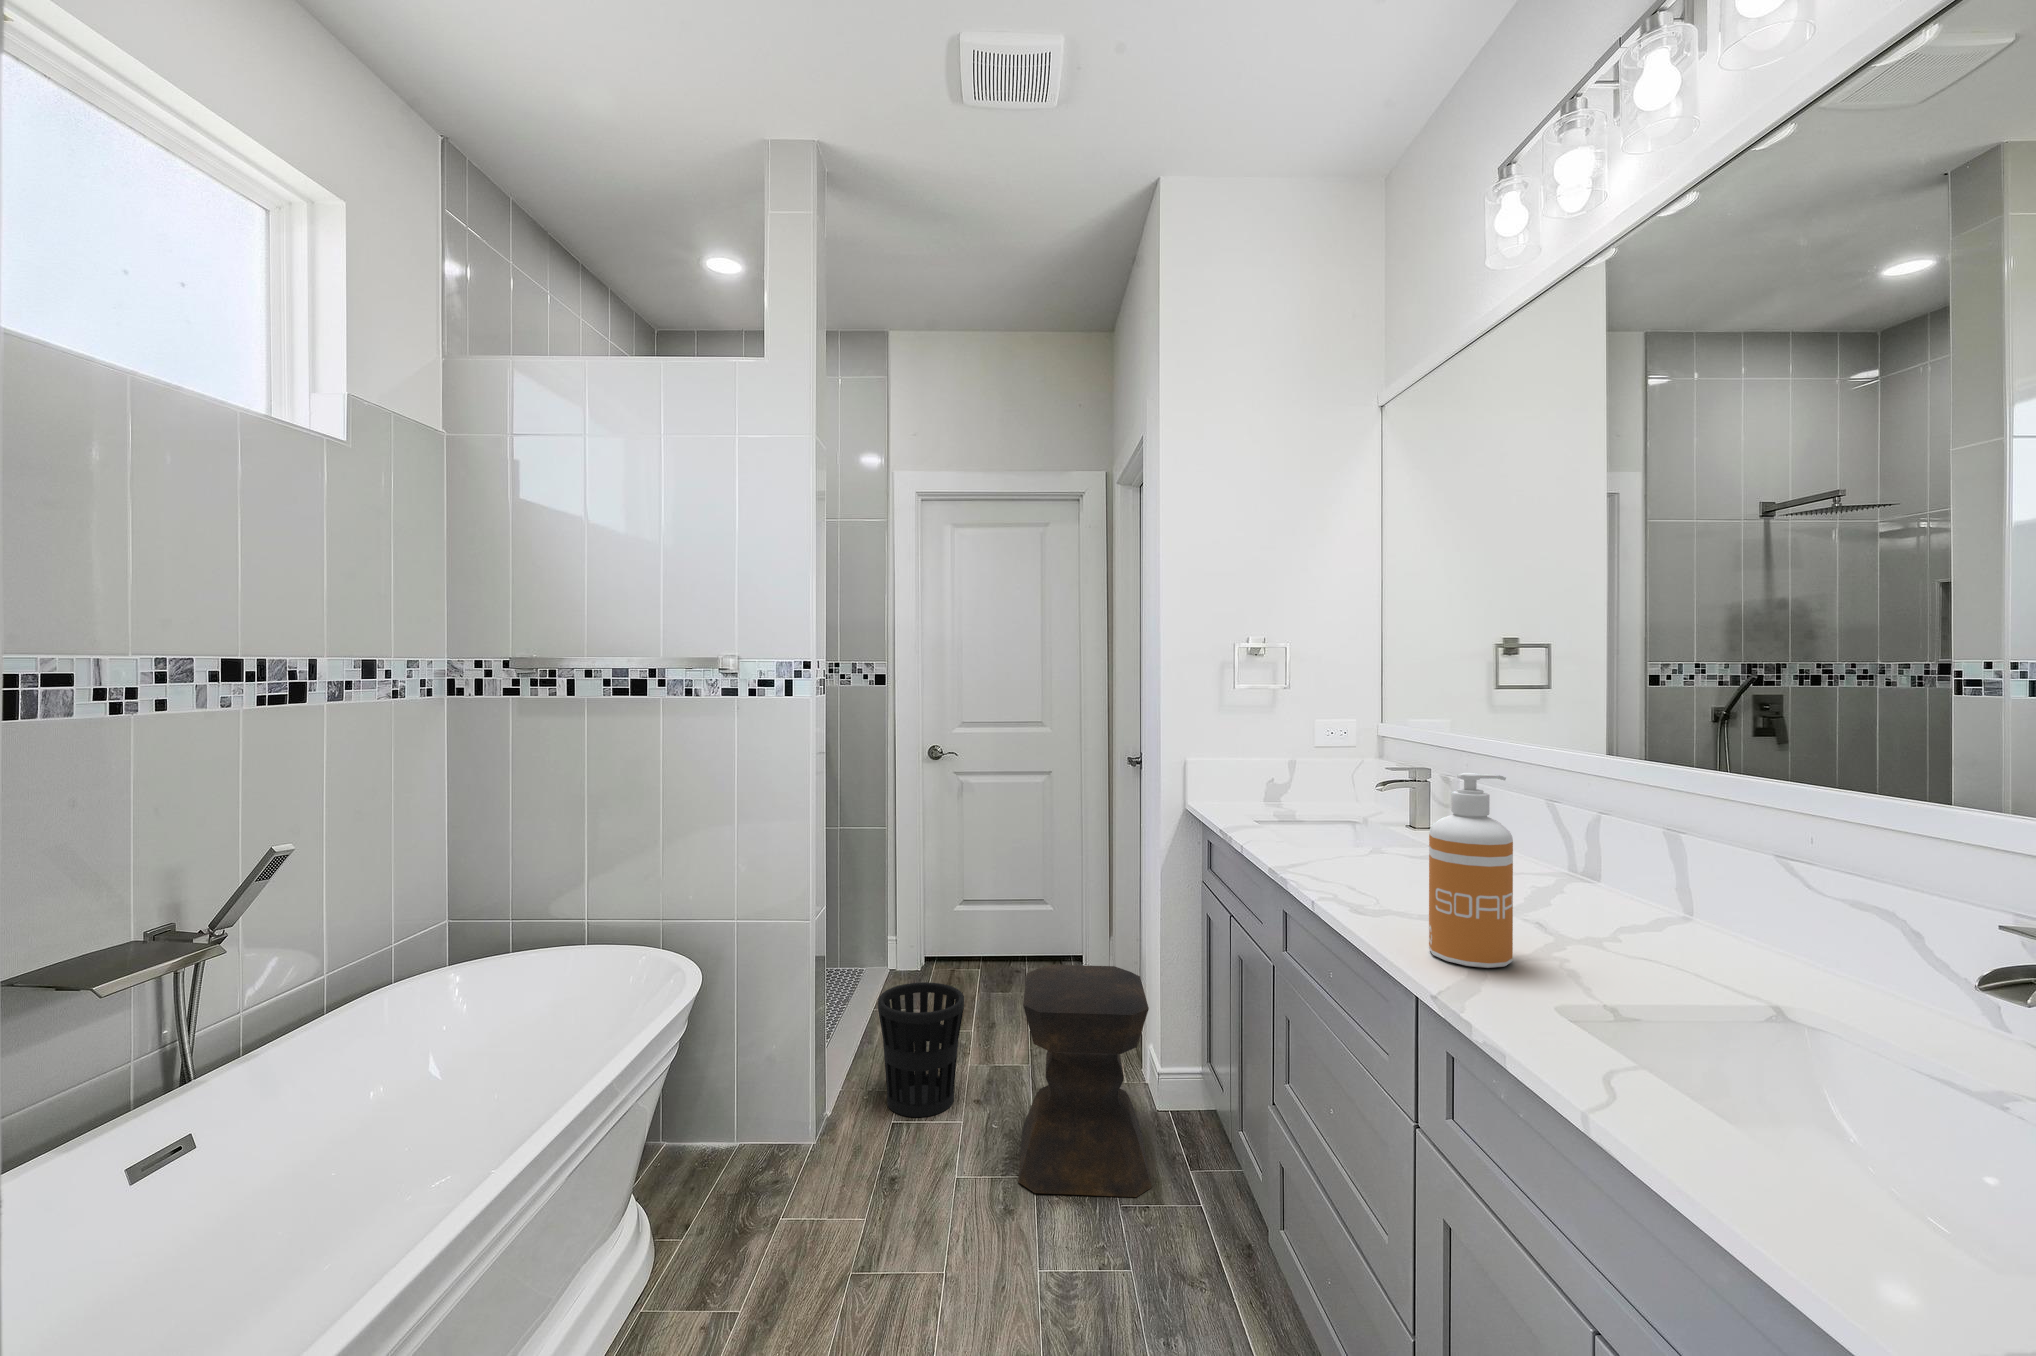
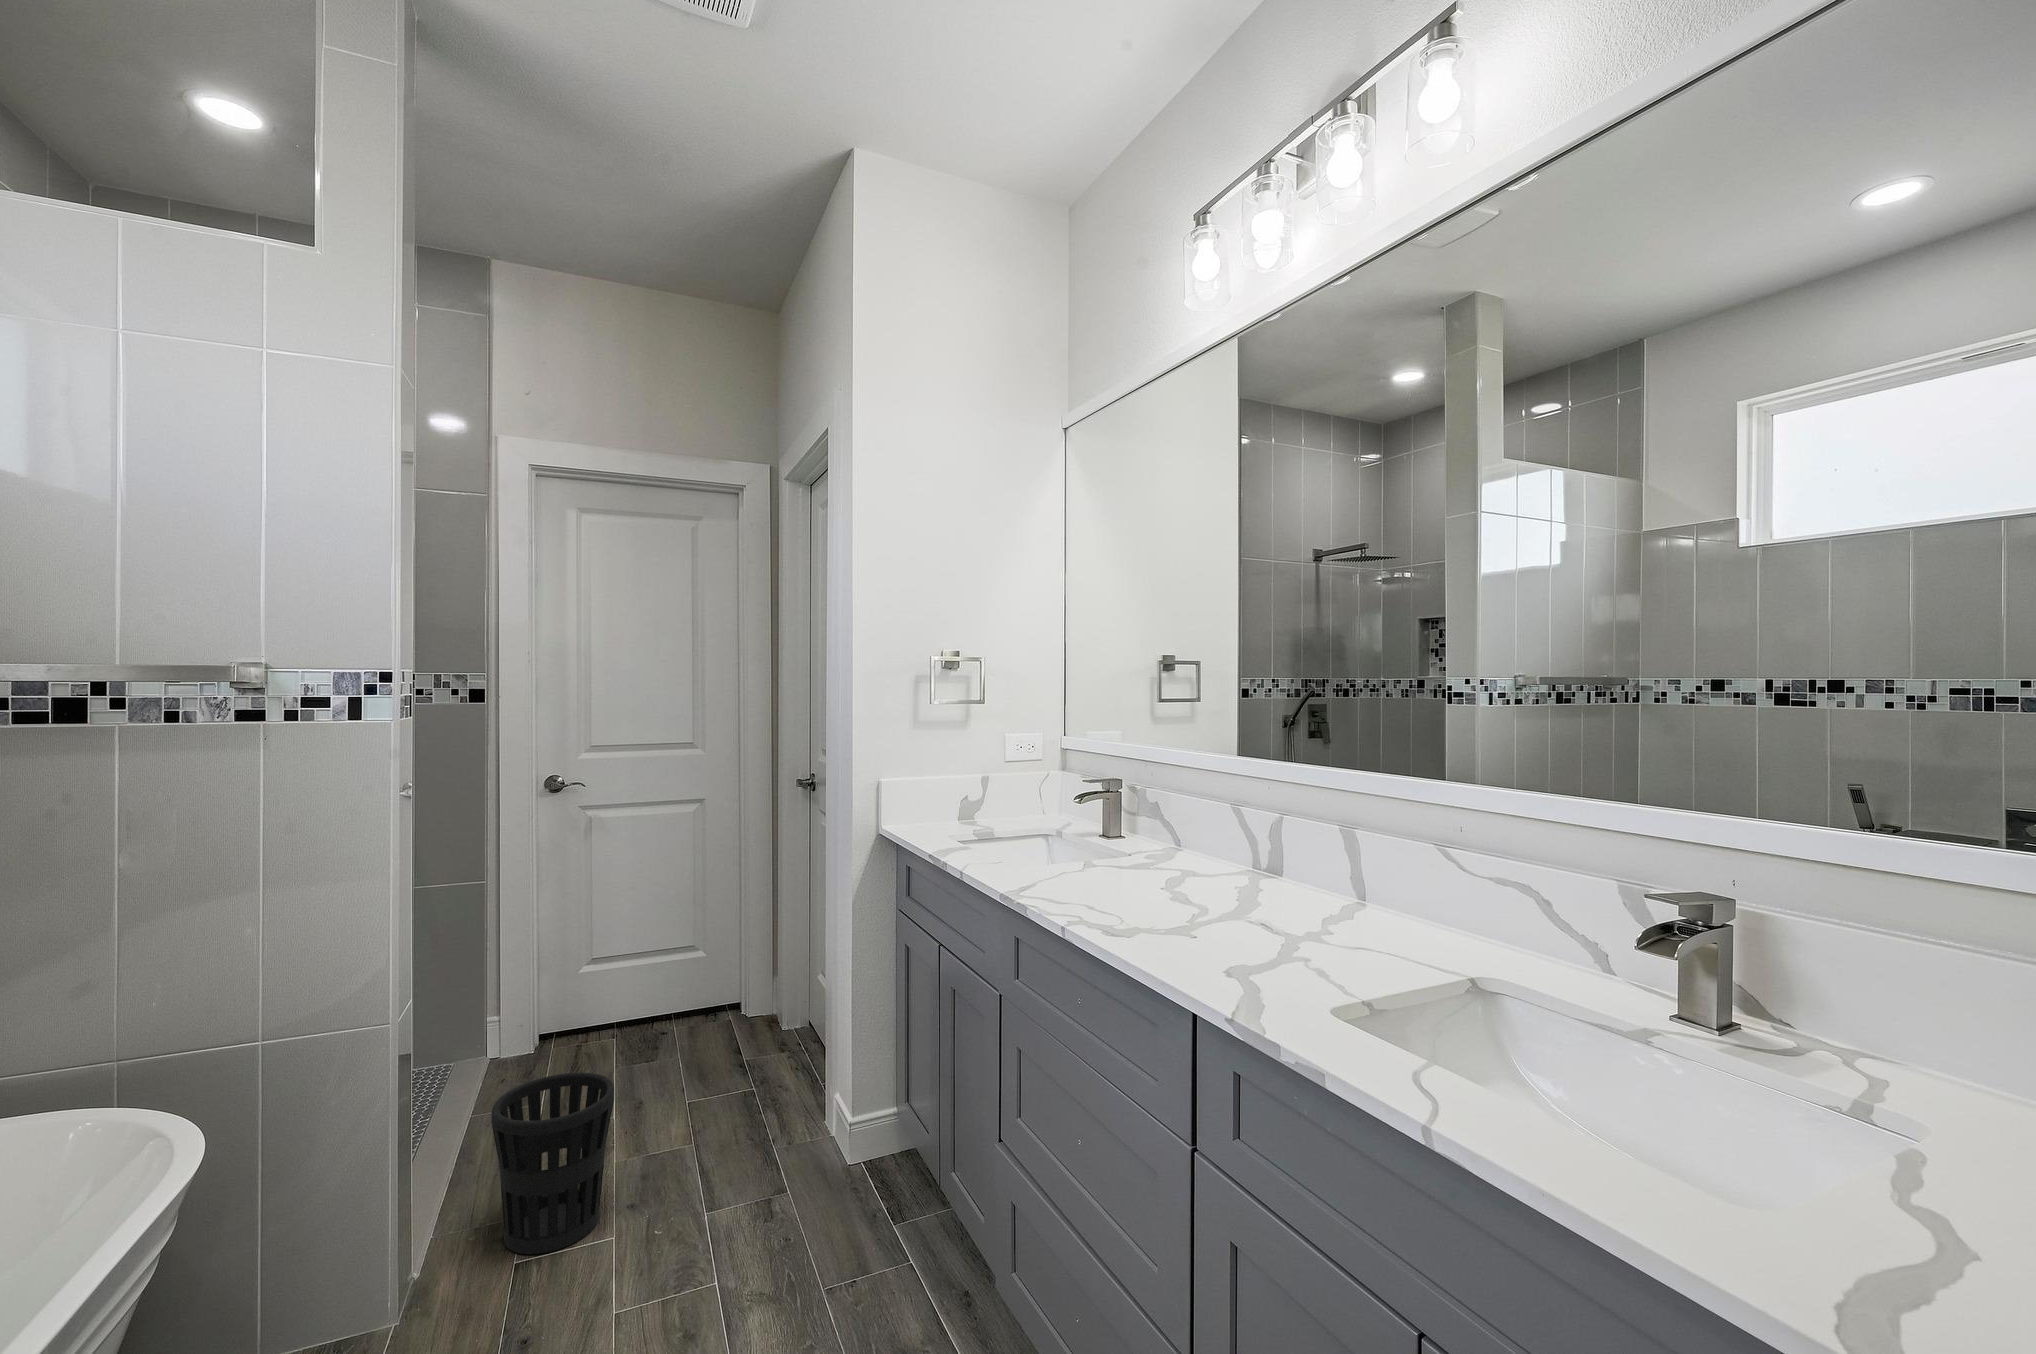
soap dispenser: present [1429,773,1513,968] -> none [1200,793,1275,988]
stool: present [1018,965,1152,1197] -> none [696,1019,859,1312]

